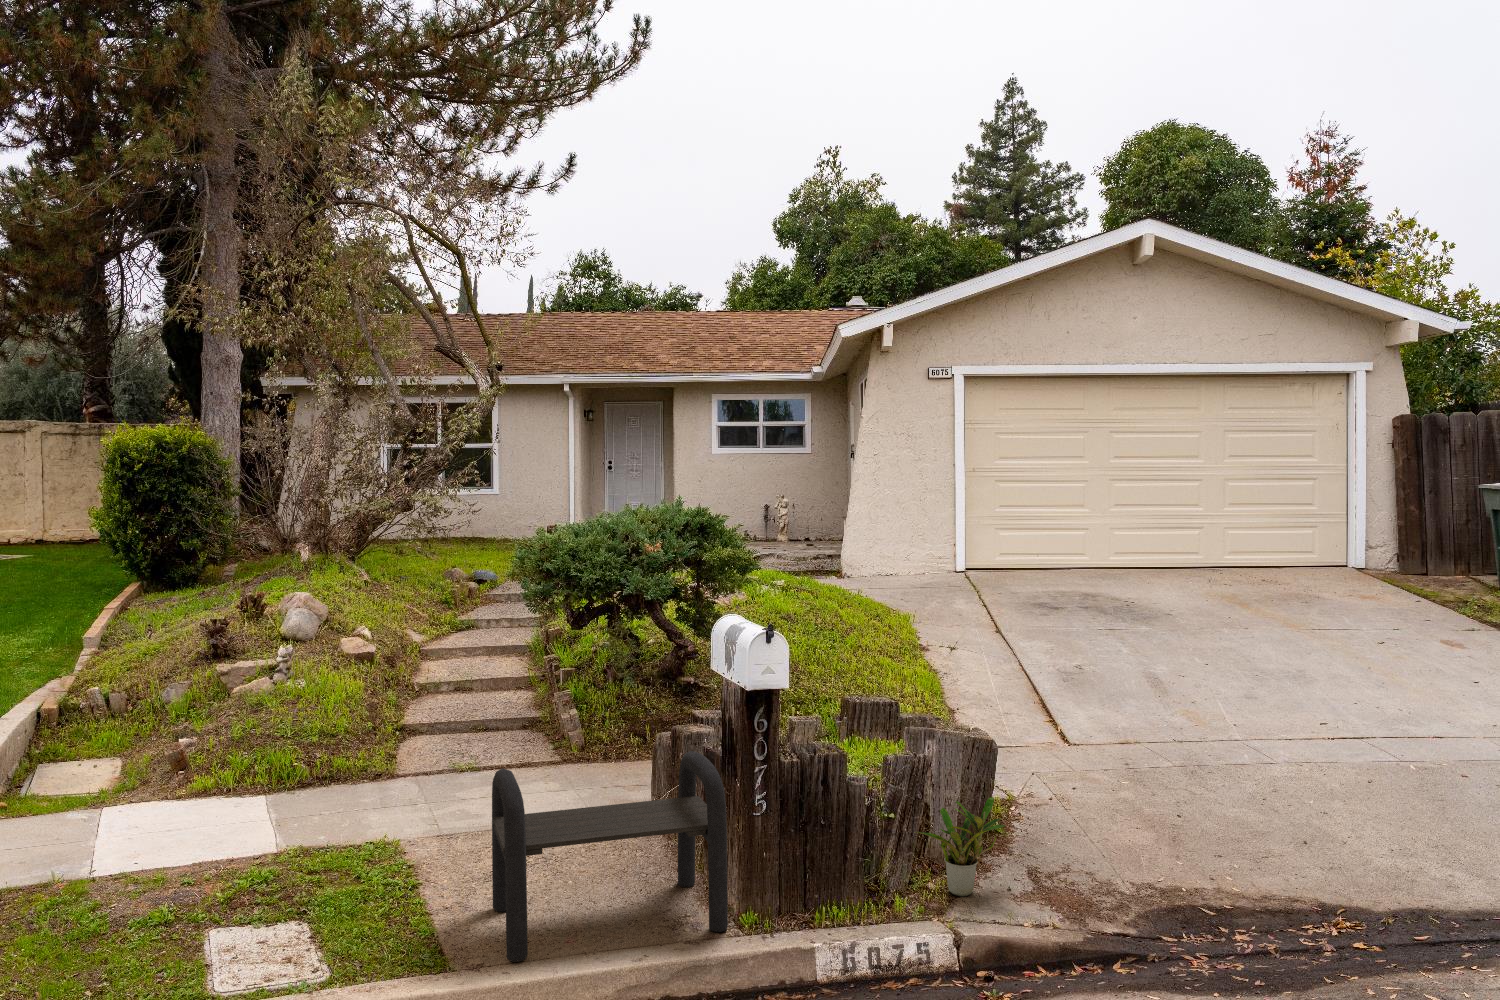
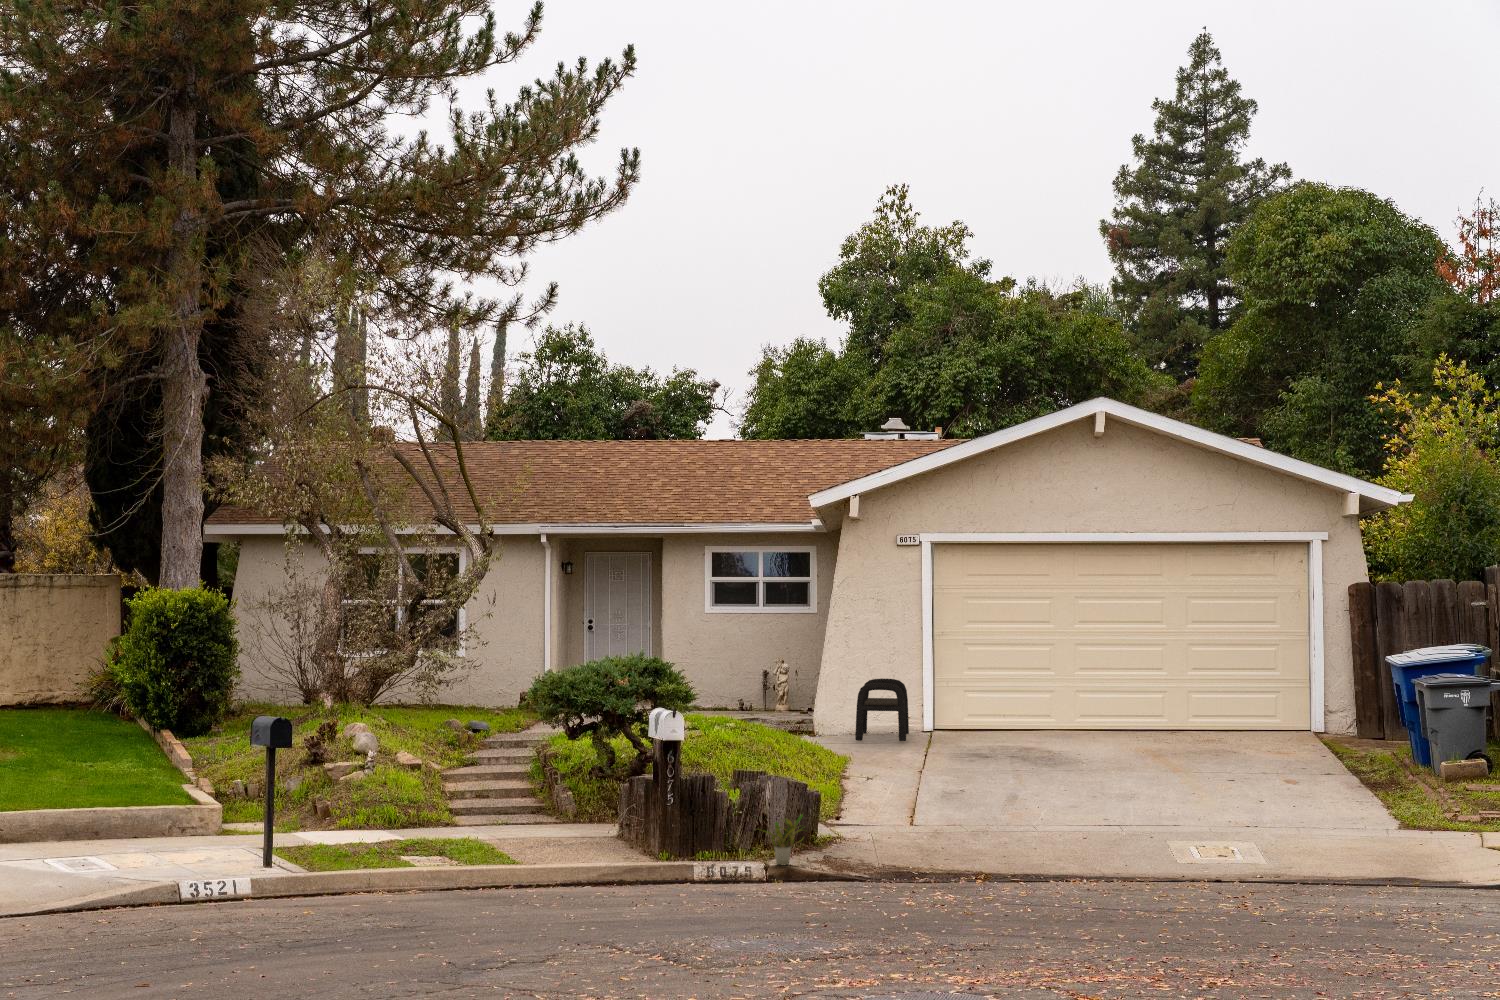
bench: present [492,751,728,962] -> present [855,678,909,741]

